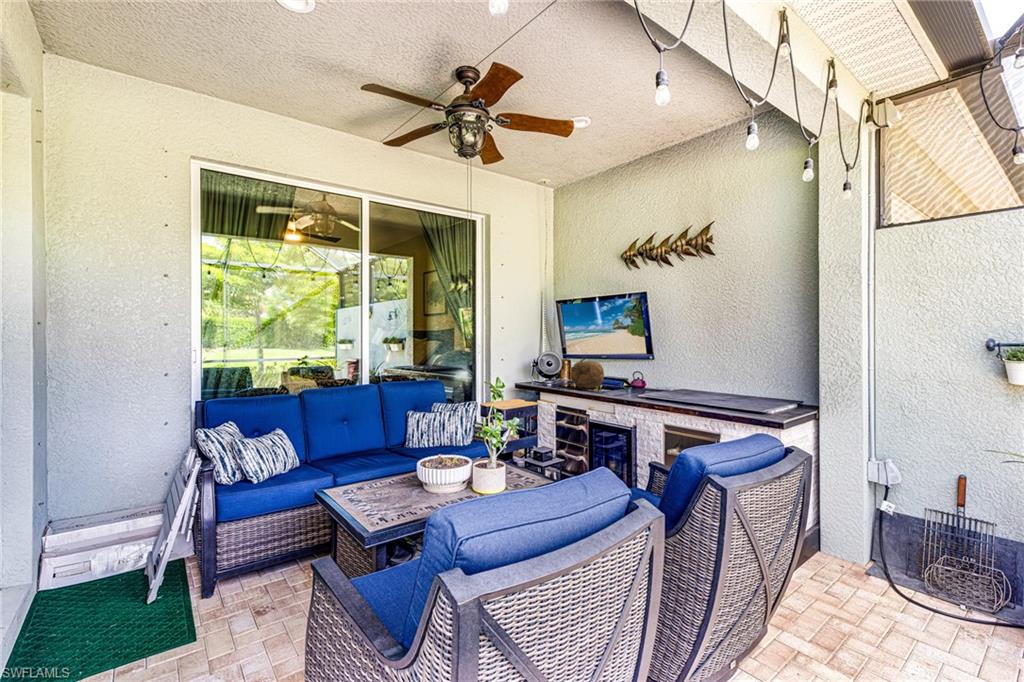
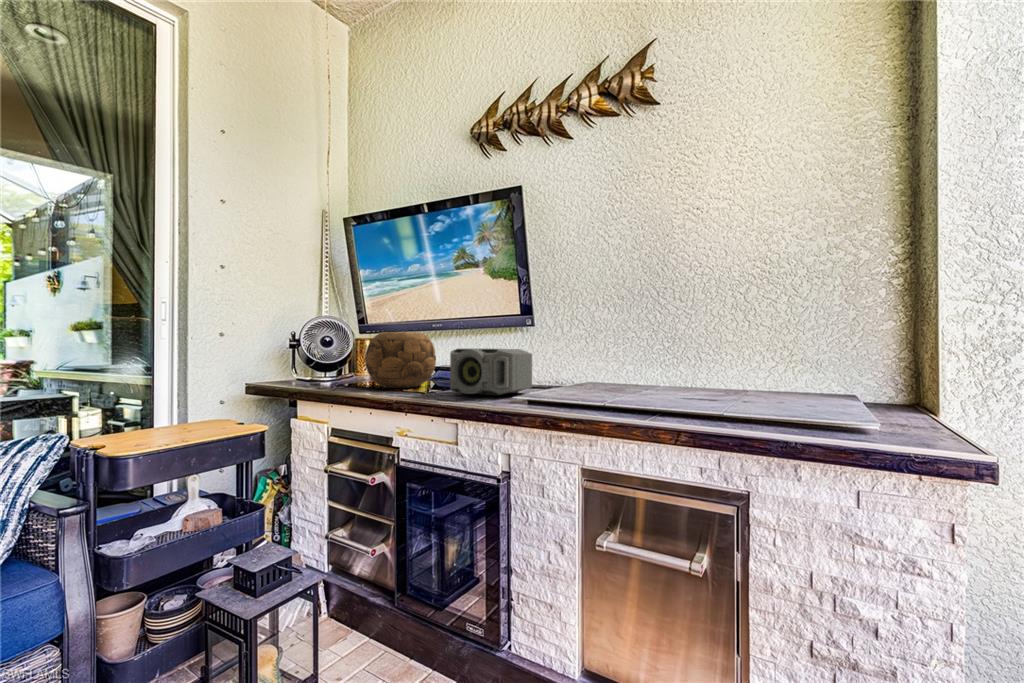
speaker: none [612,372,650,394] -> present [450,349,532,396]

